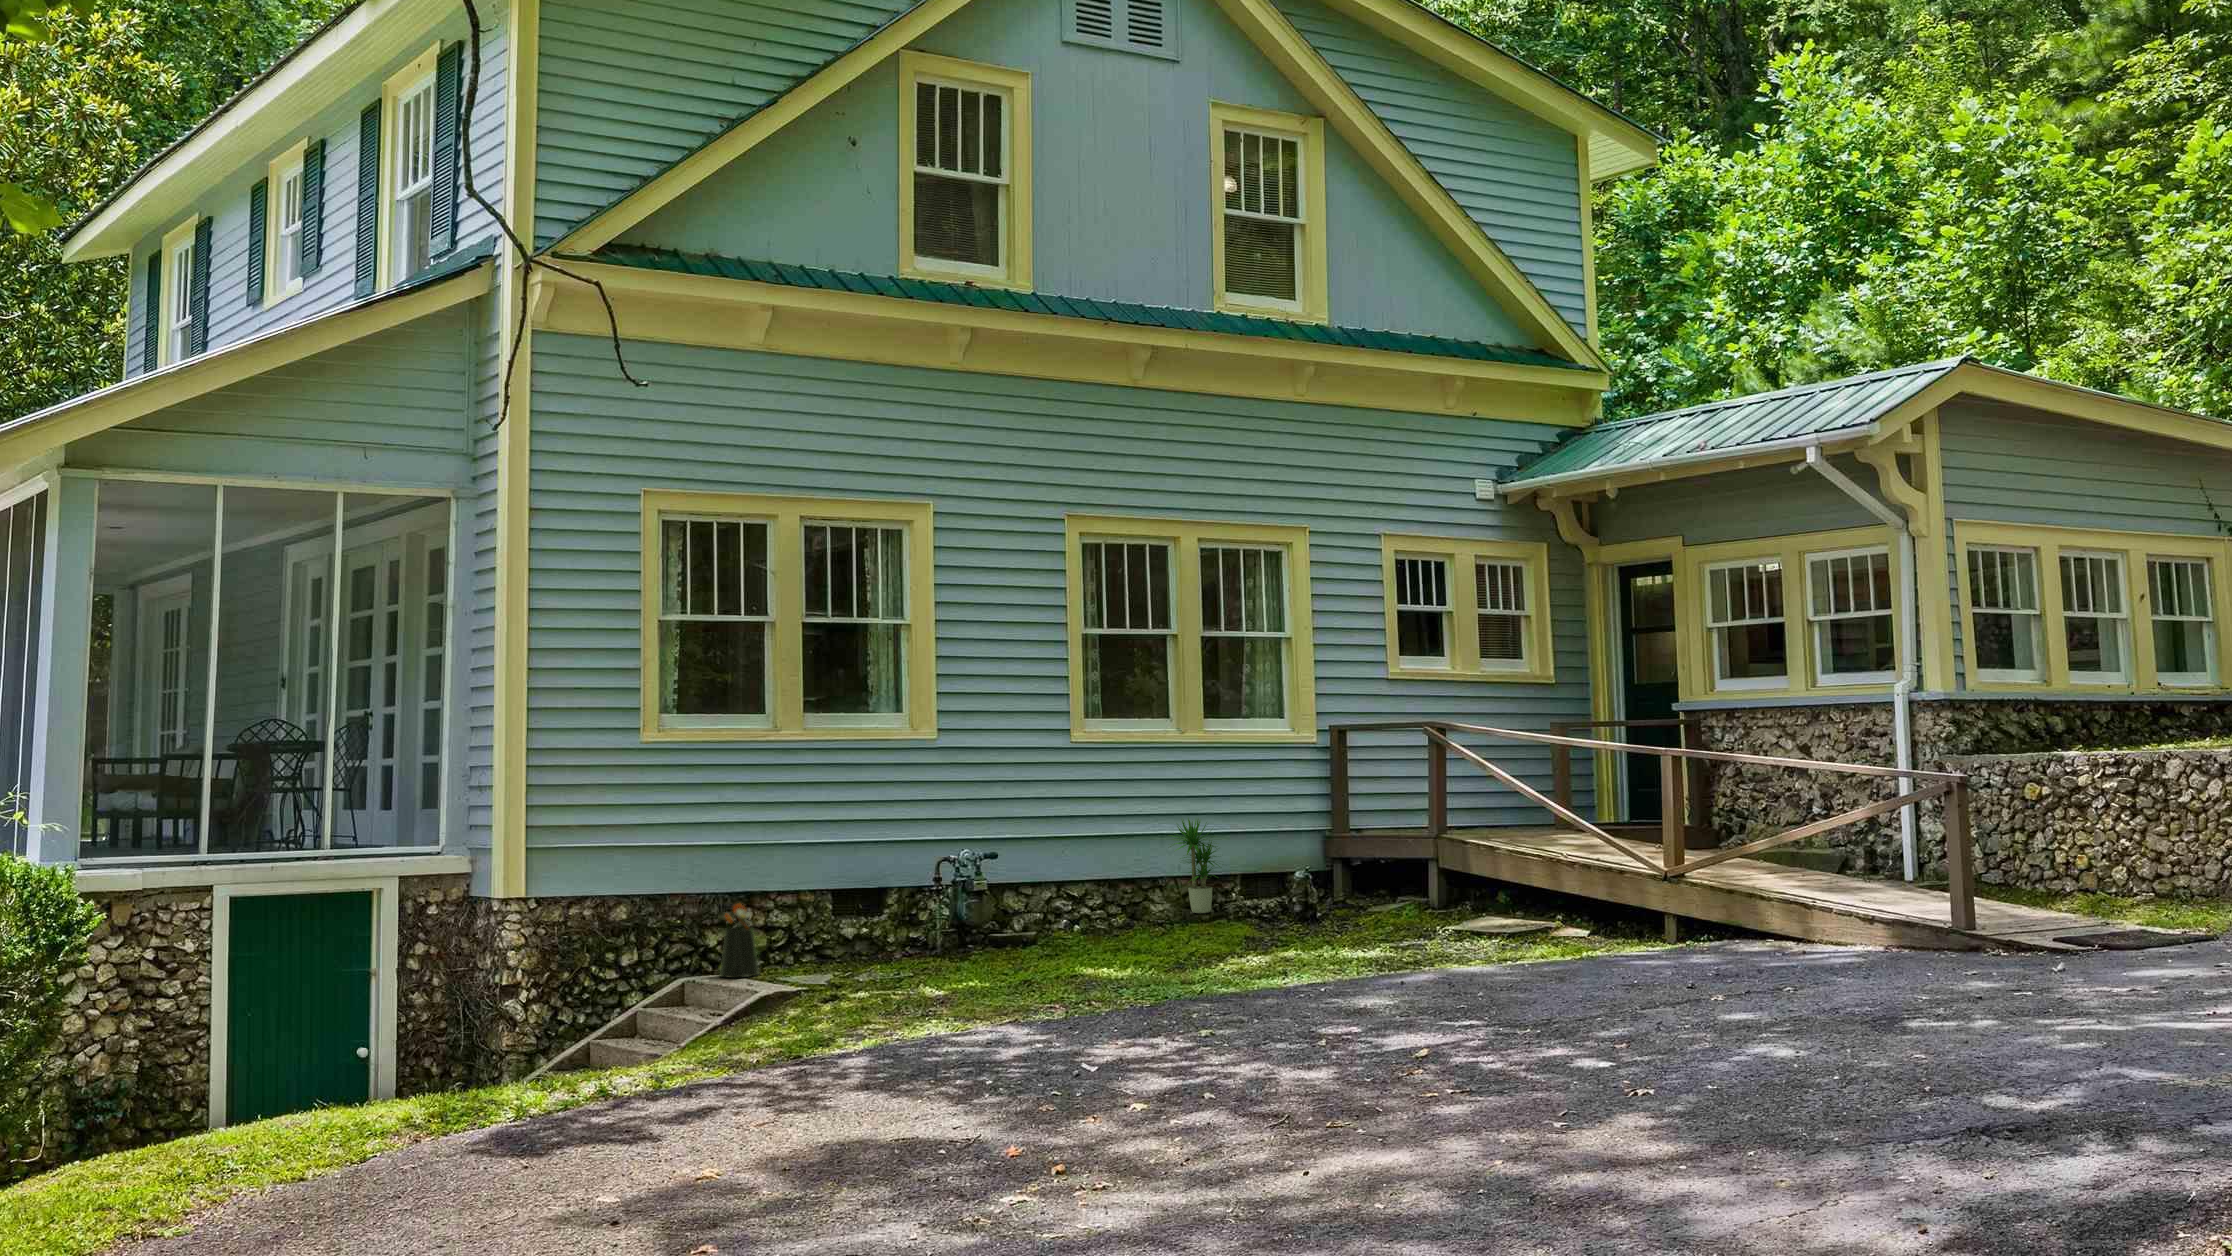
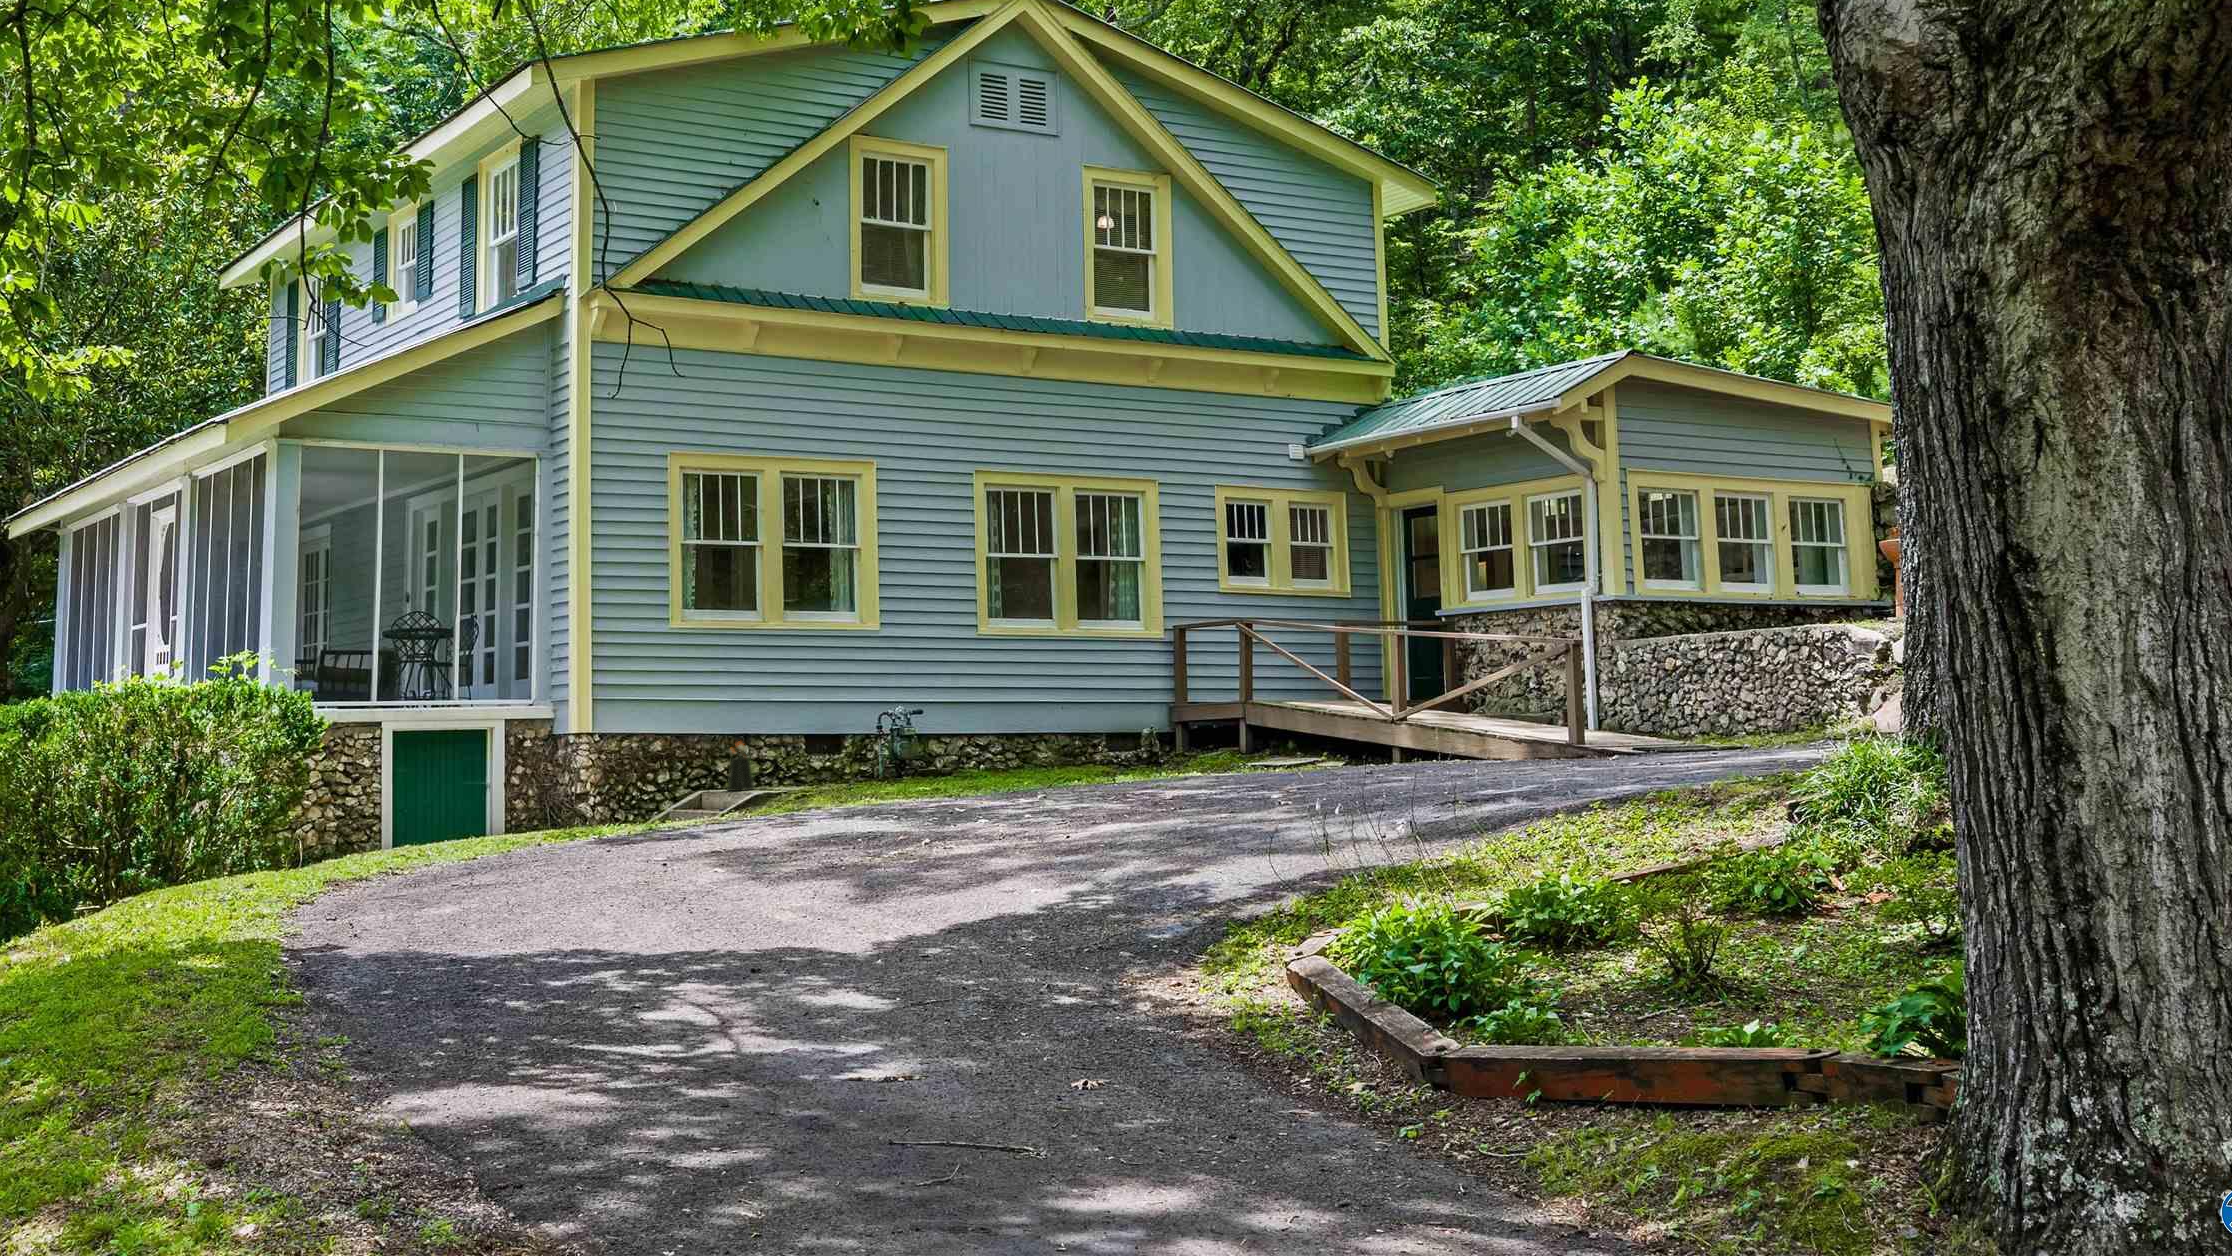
potted plant: present [1170,819,1220,913] -> none [1046,689,1090,759]

